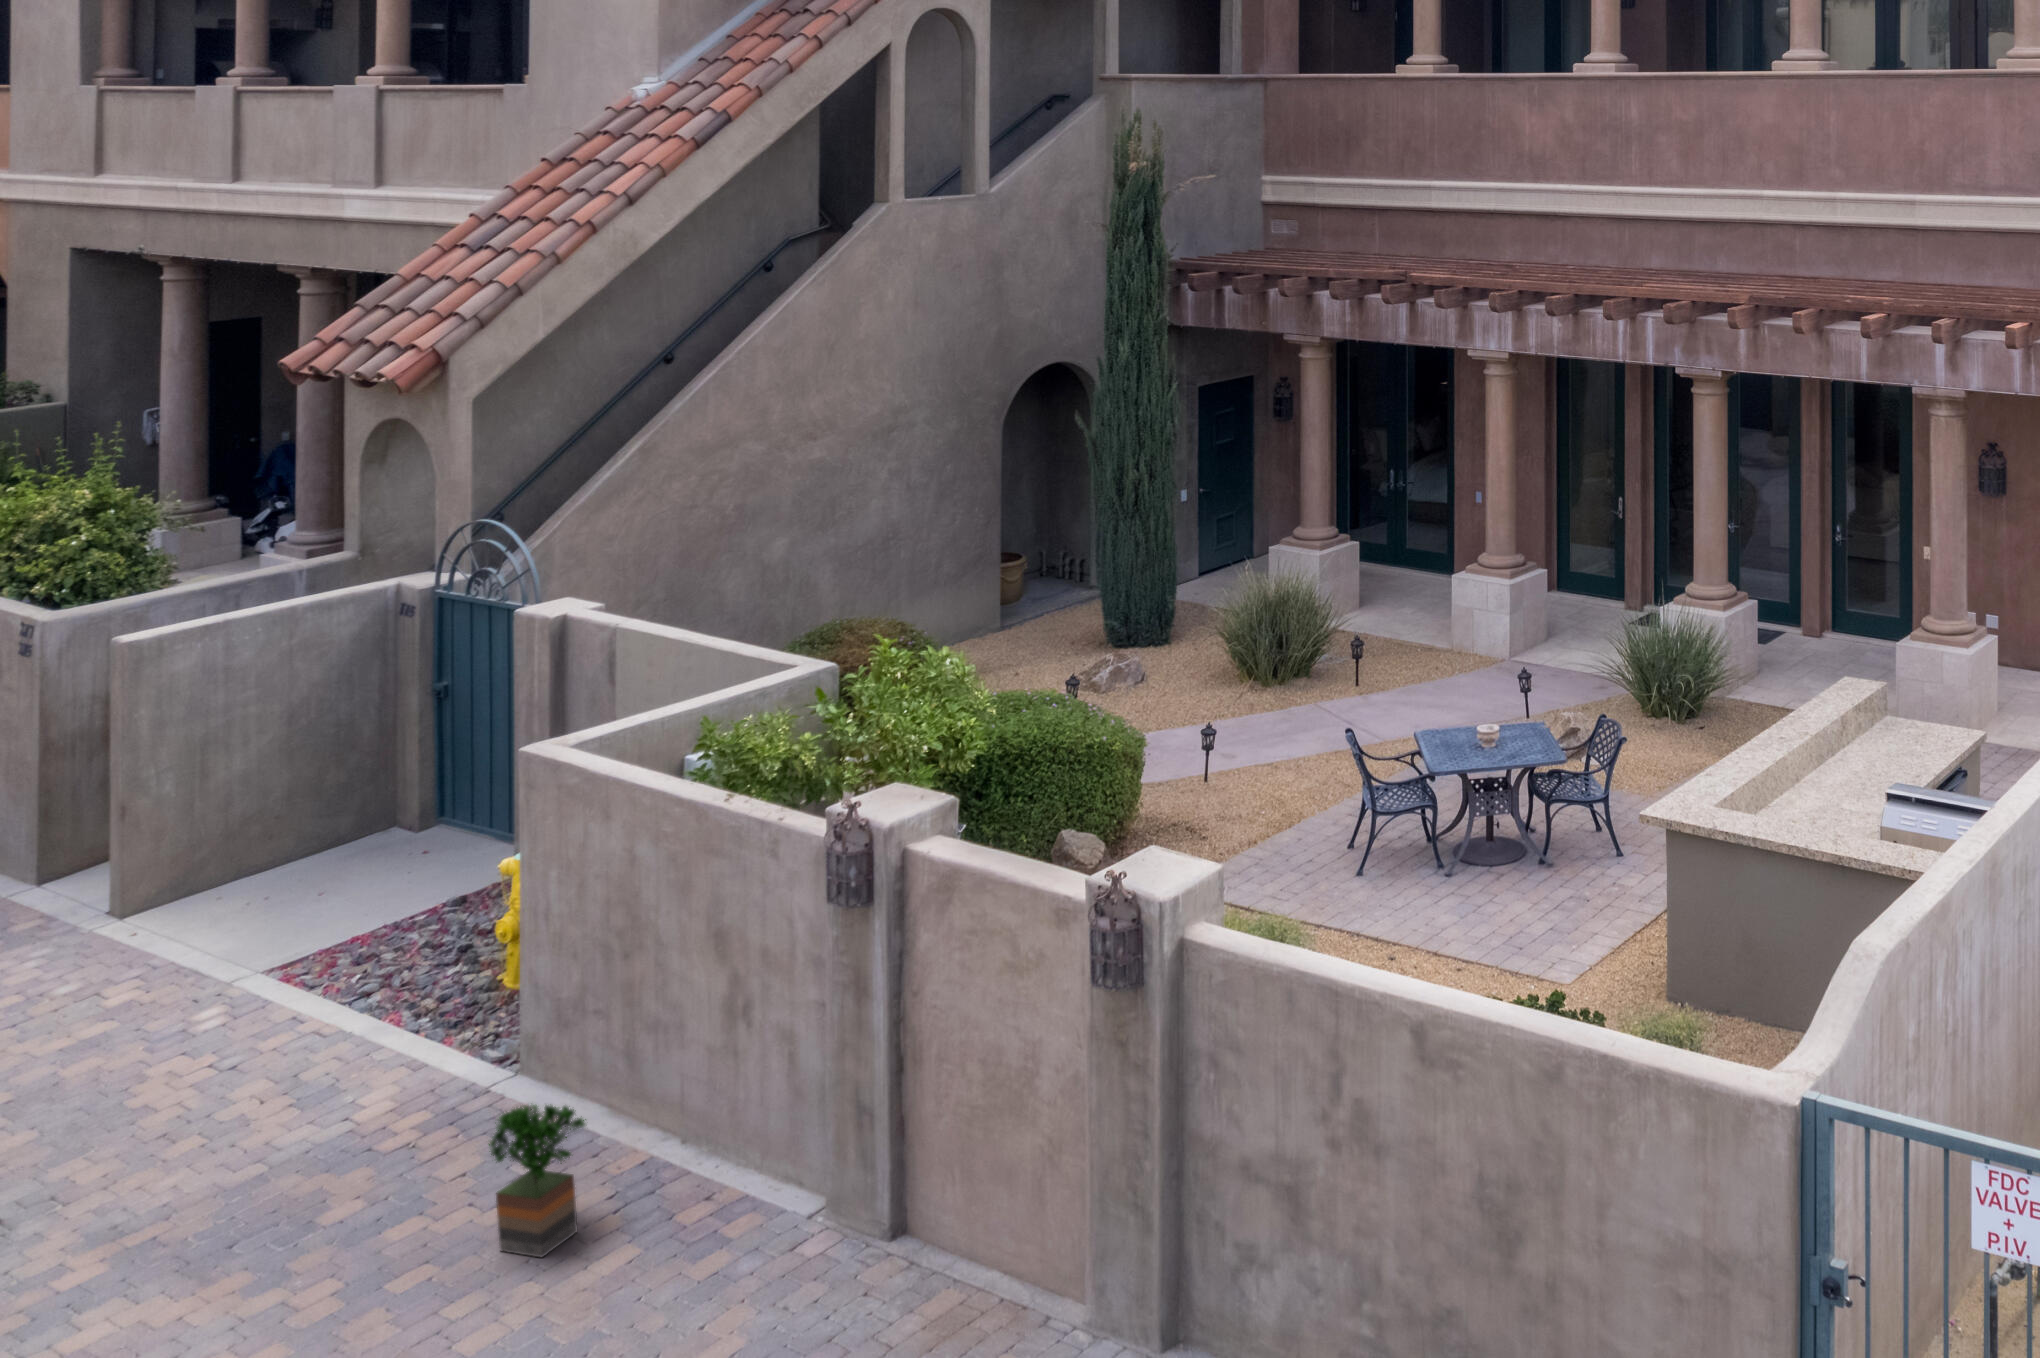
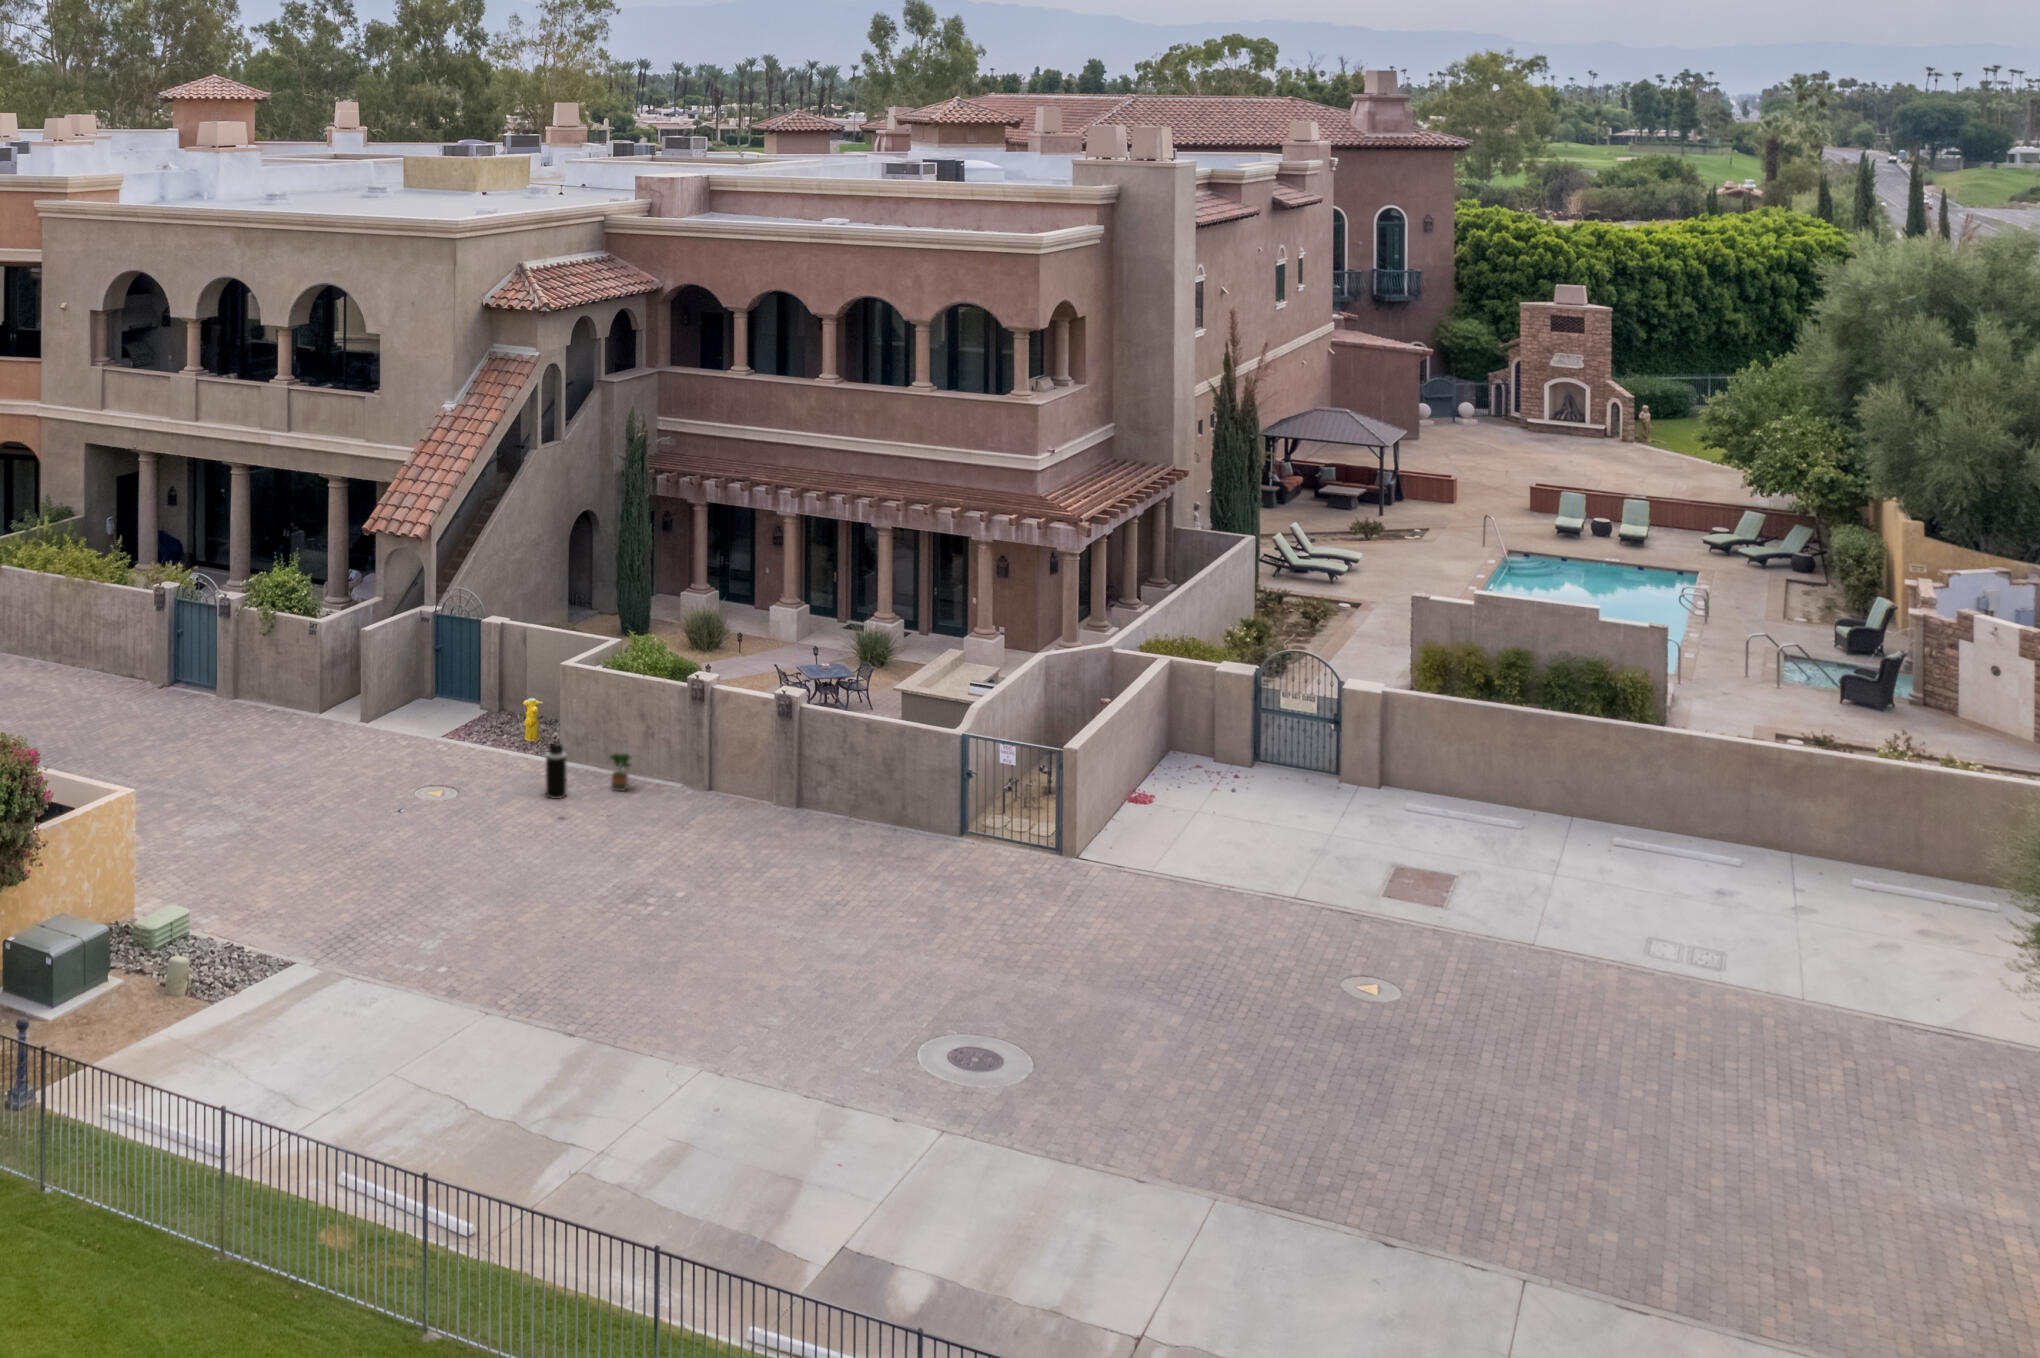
trash can: none [191,1089,298,1310] -> present [546,744,567,799]

